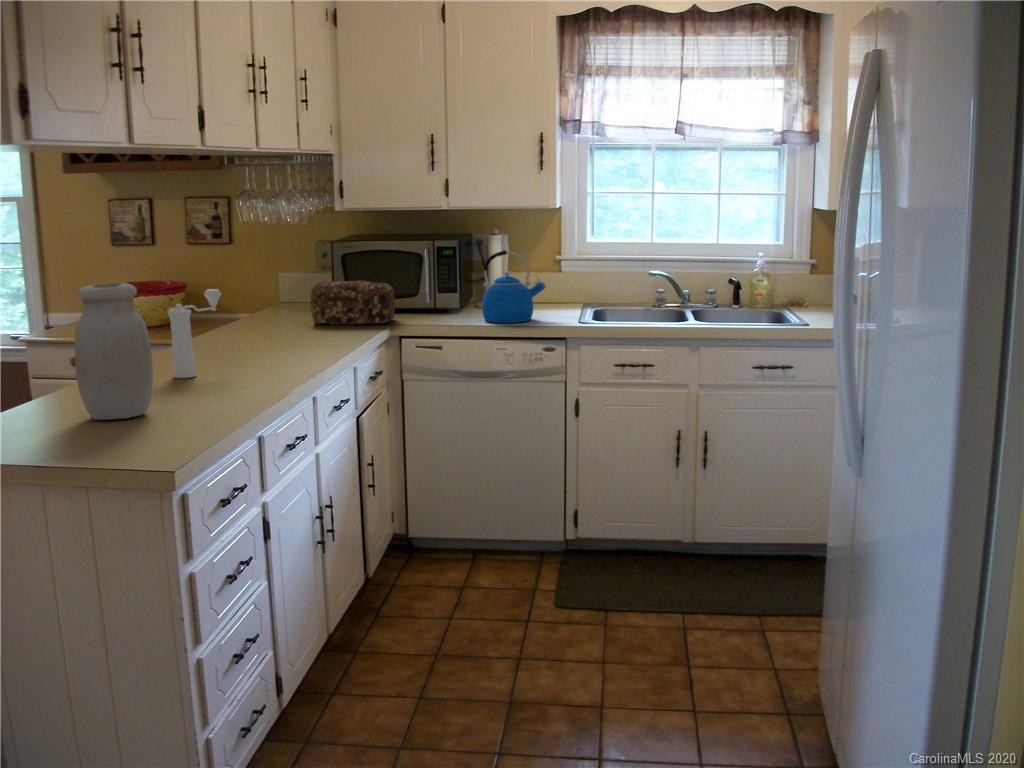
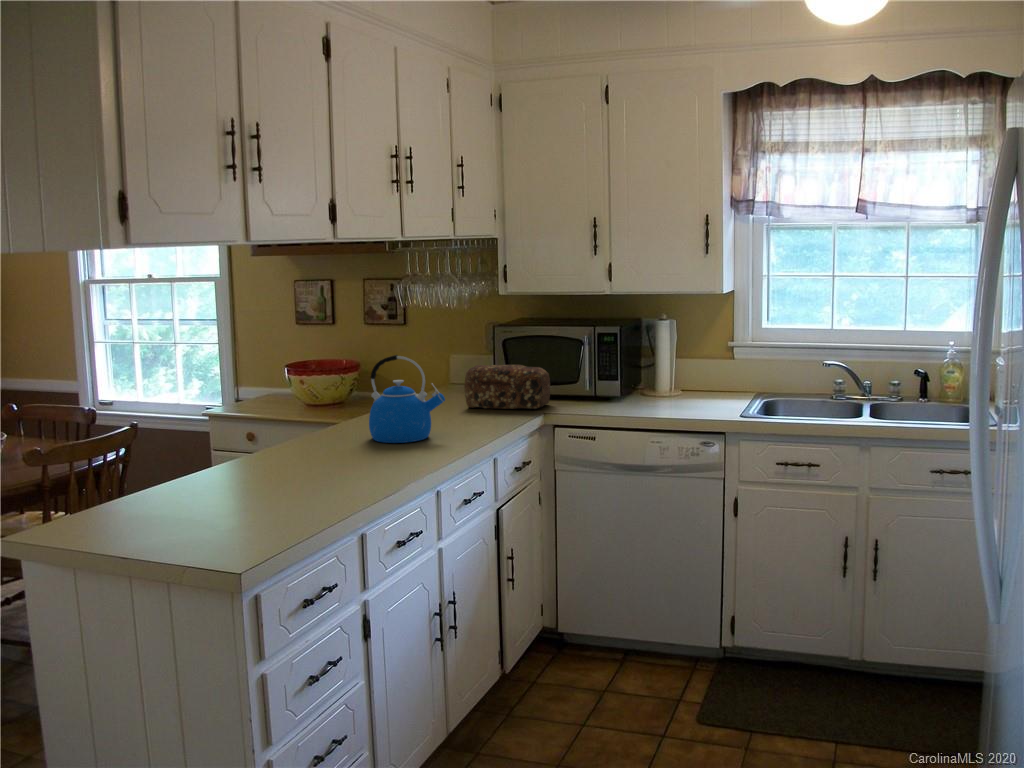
kettle: present [482,250,546,323] -> present [369,355,445,443]
jar: present [75,283,153,420] -> none [188,371,262,507]
pepper mill: present [168,289,221,378] -> none [300,375,355,463]

